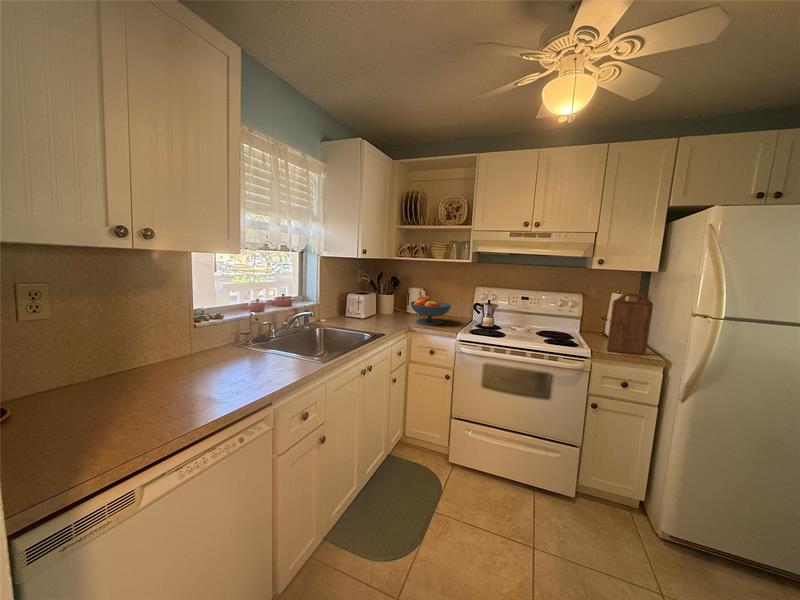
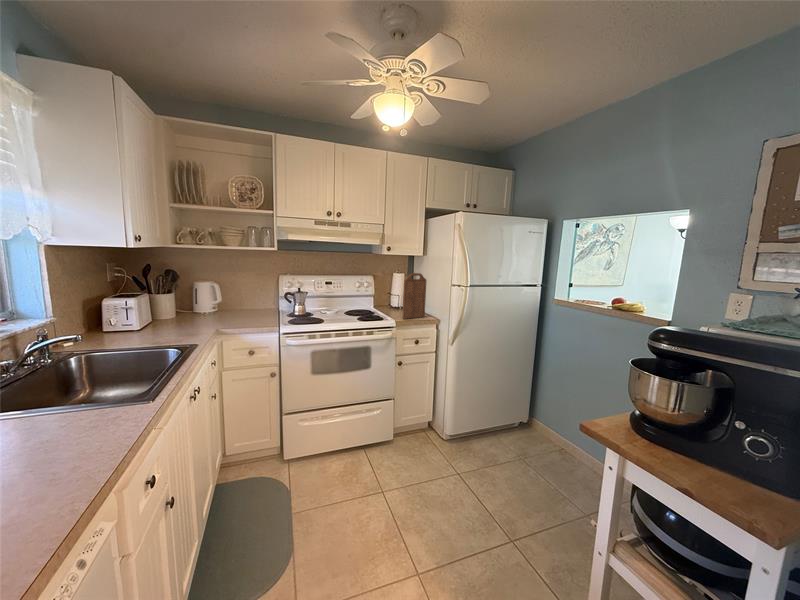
fruit bowl: present [410,296,451,325] -> none [208,290,261,324]

